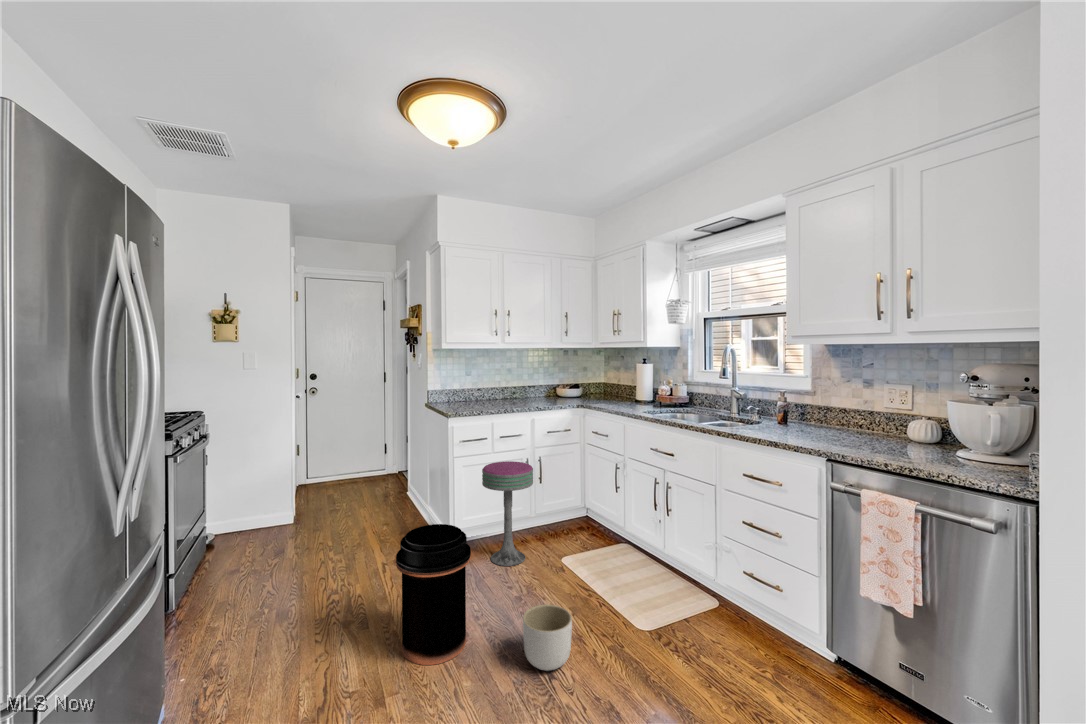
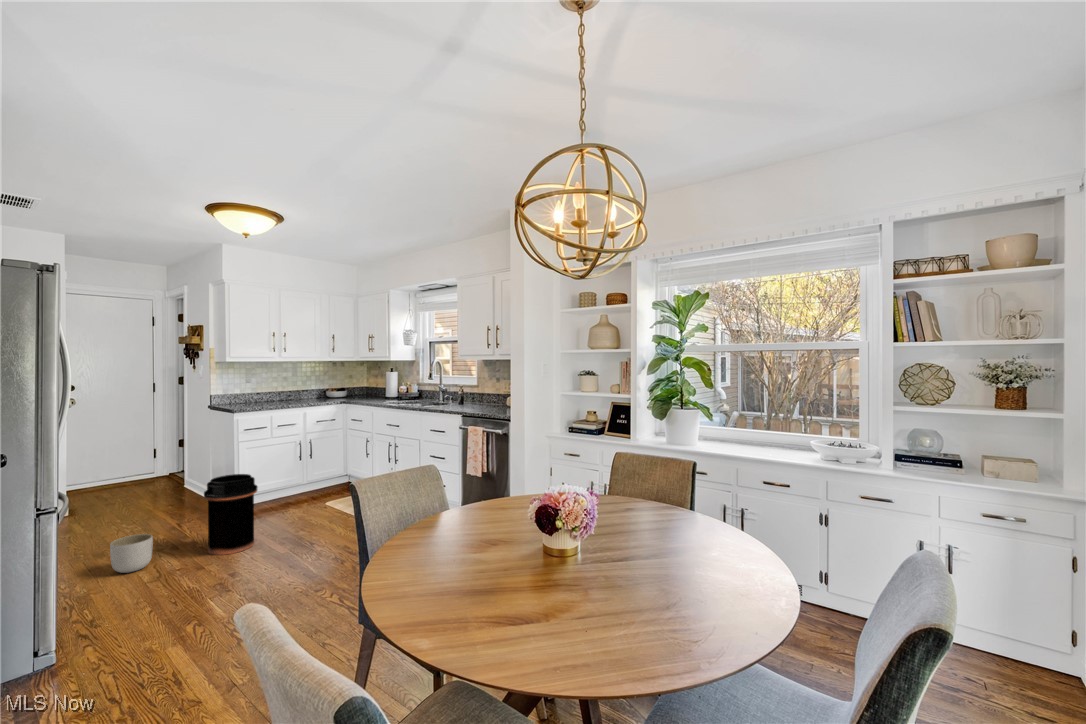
bar stool: present [482,461,533,566] -> none [263,442,303,512]
planter: present [523,604,572,671] -> present [110,534,153,573]

